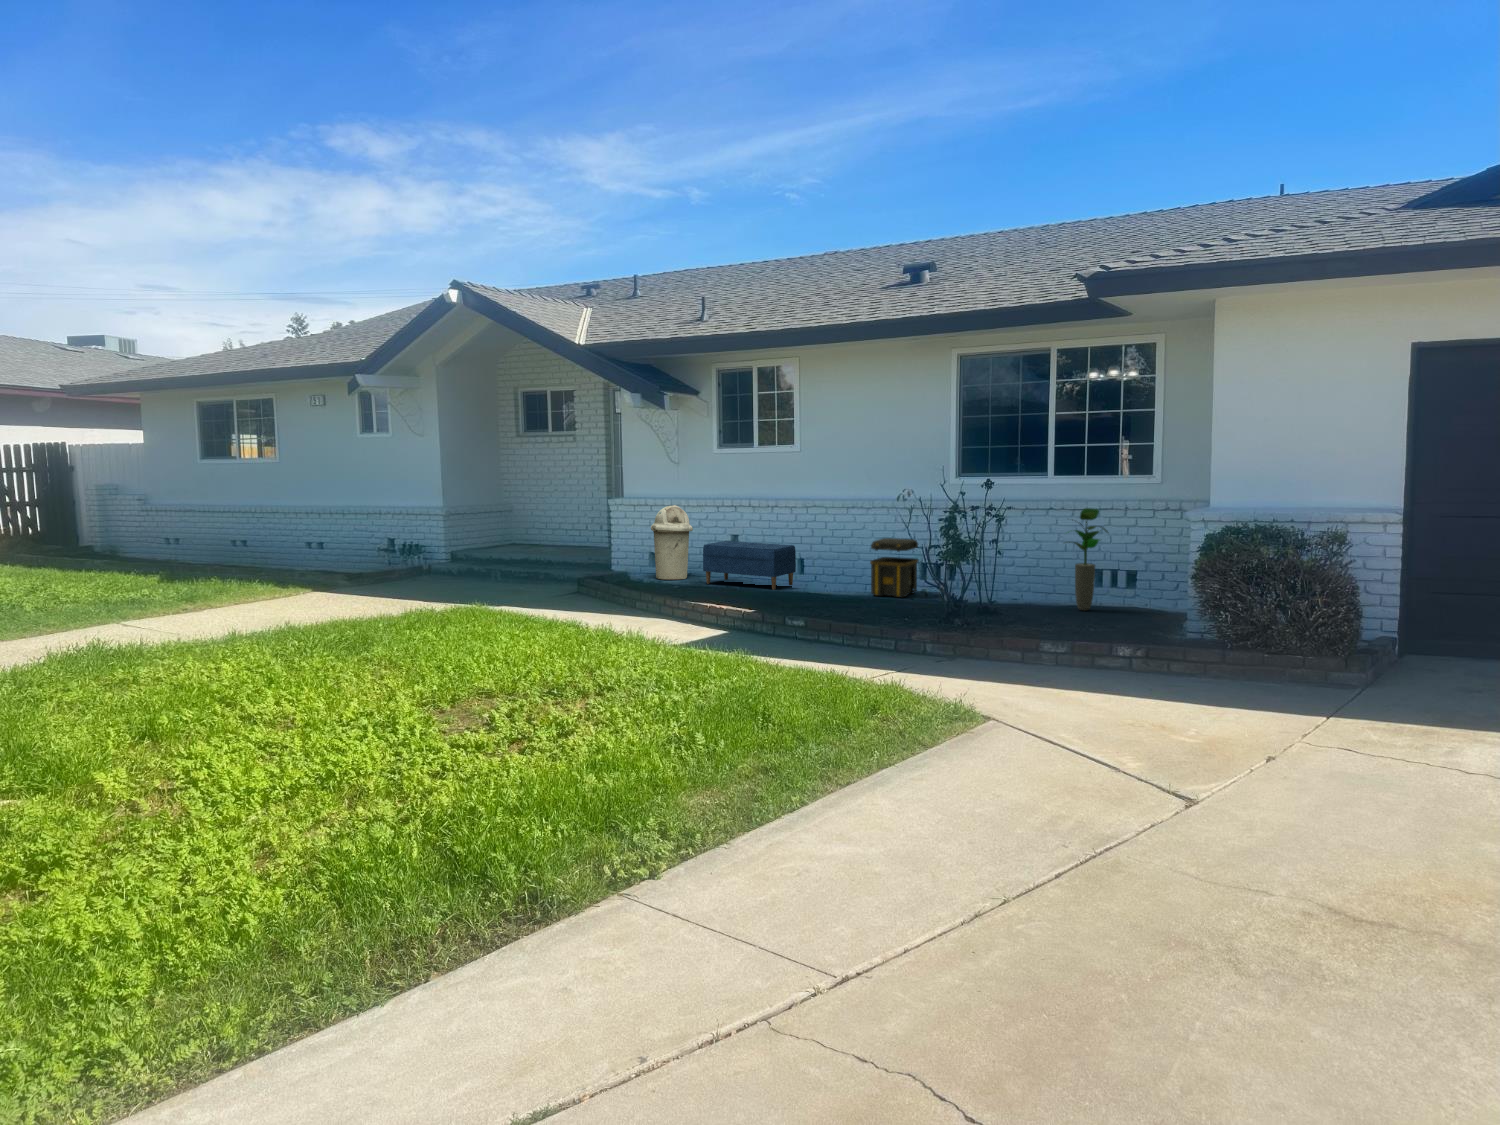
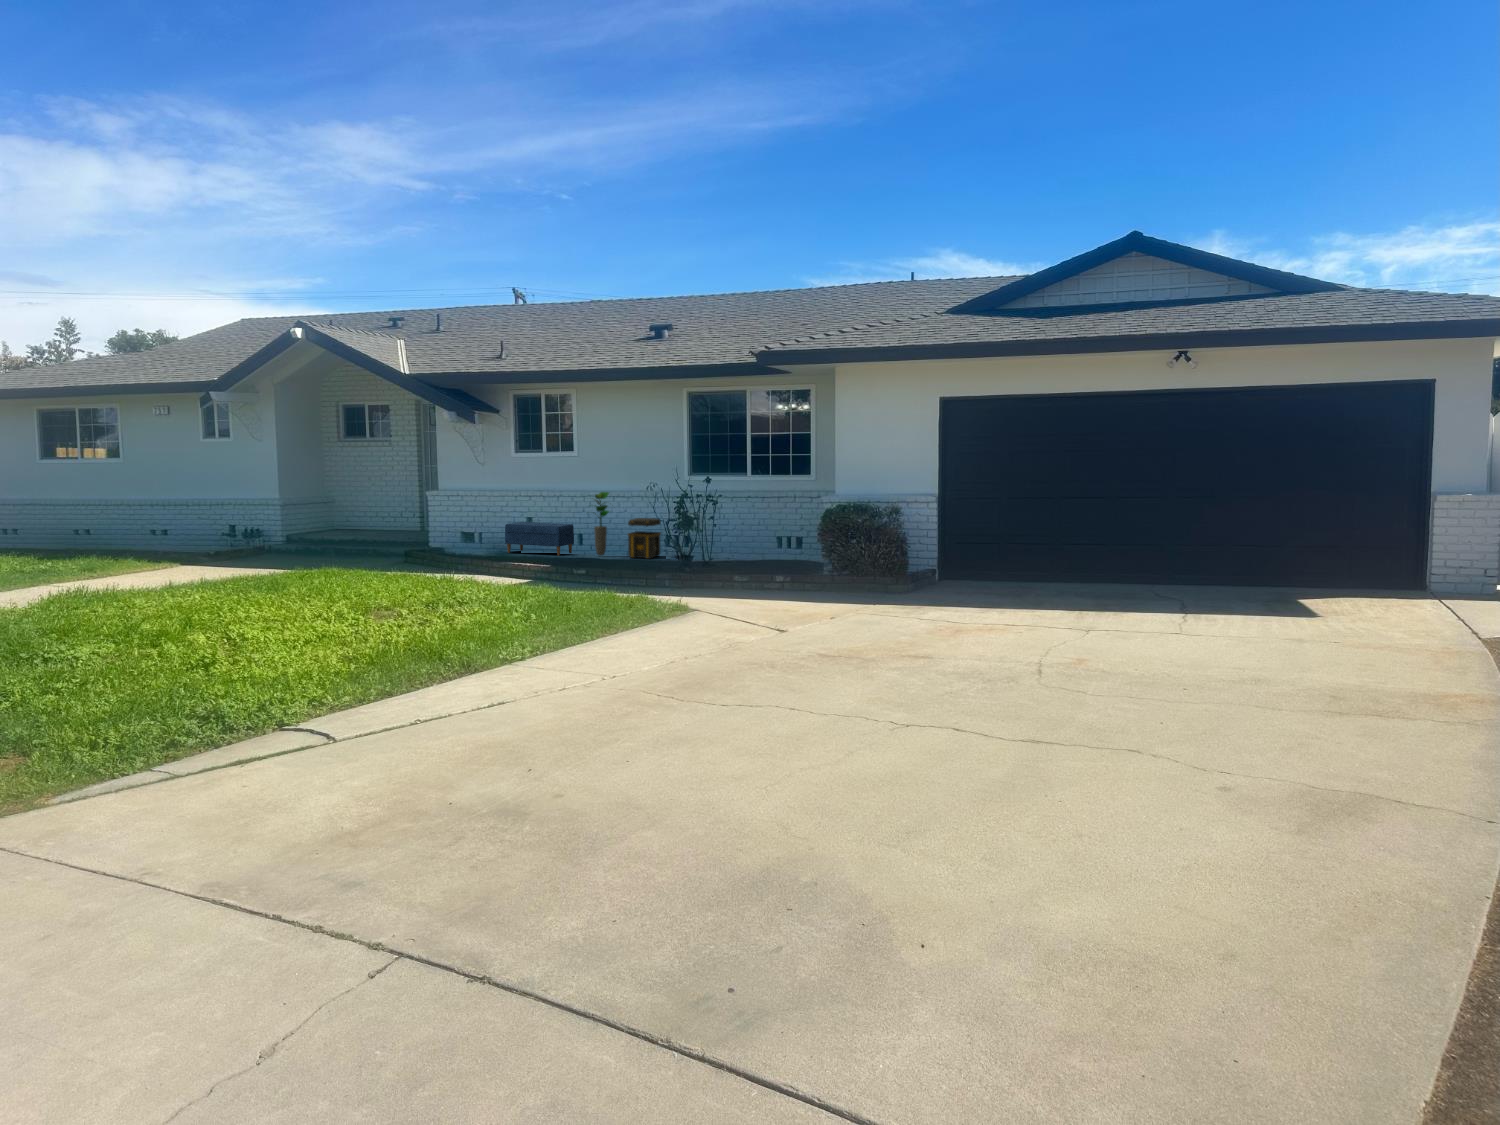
trash can: present [651,505,693,580] -> none [464,496,496,551]
potted plant: present [1069,508,1108,611] -> present [594,492,609,556]

